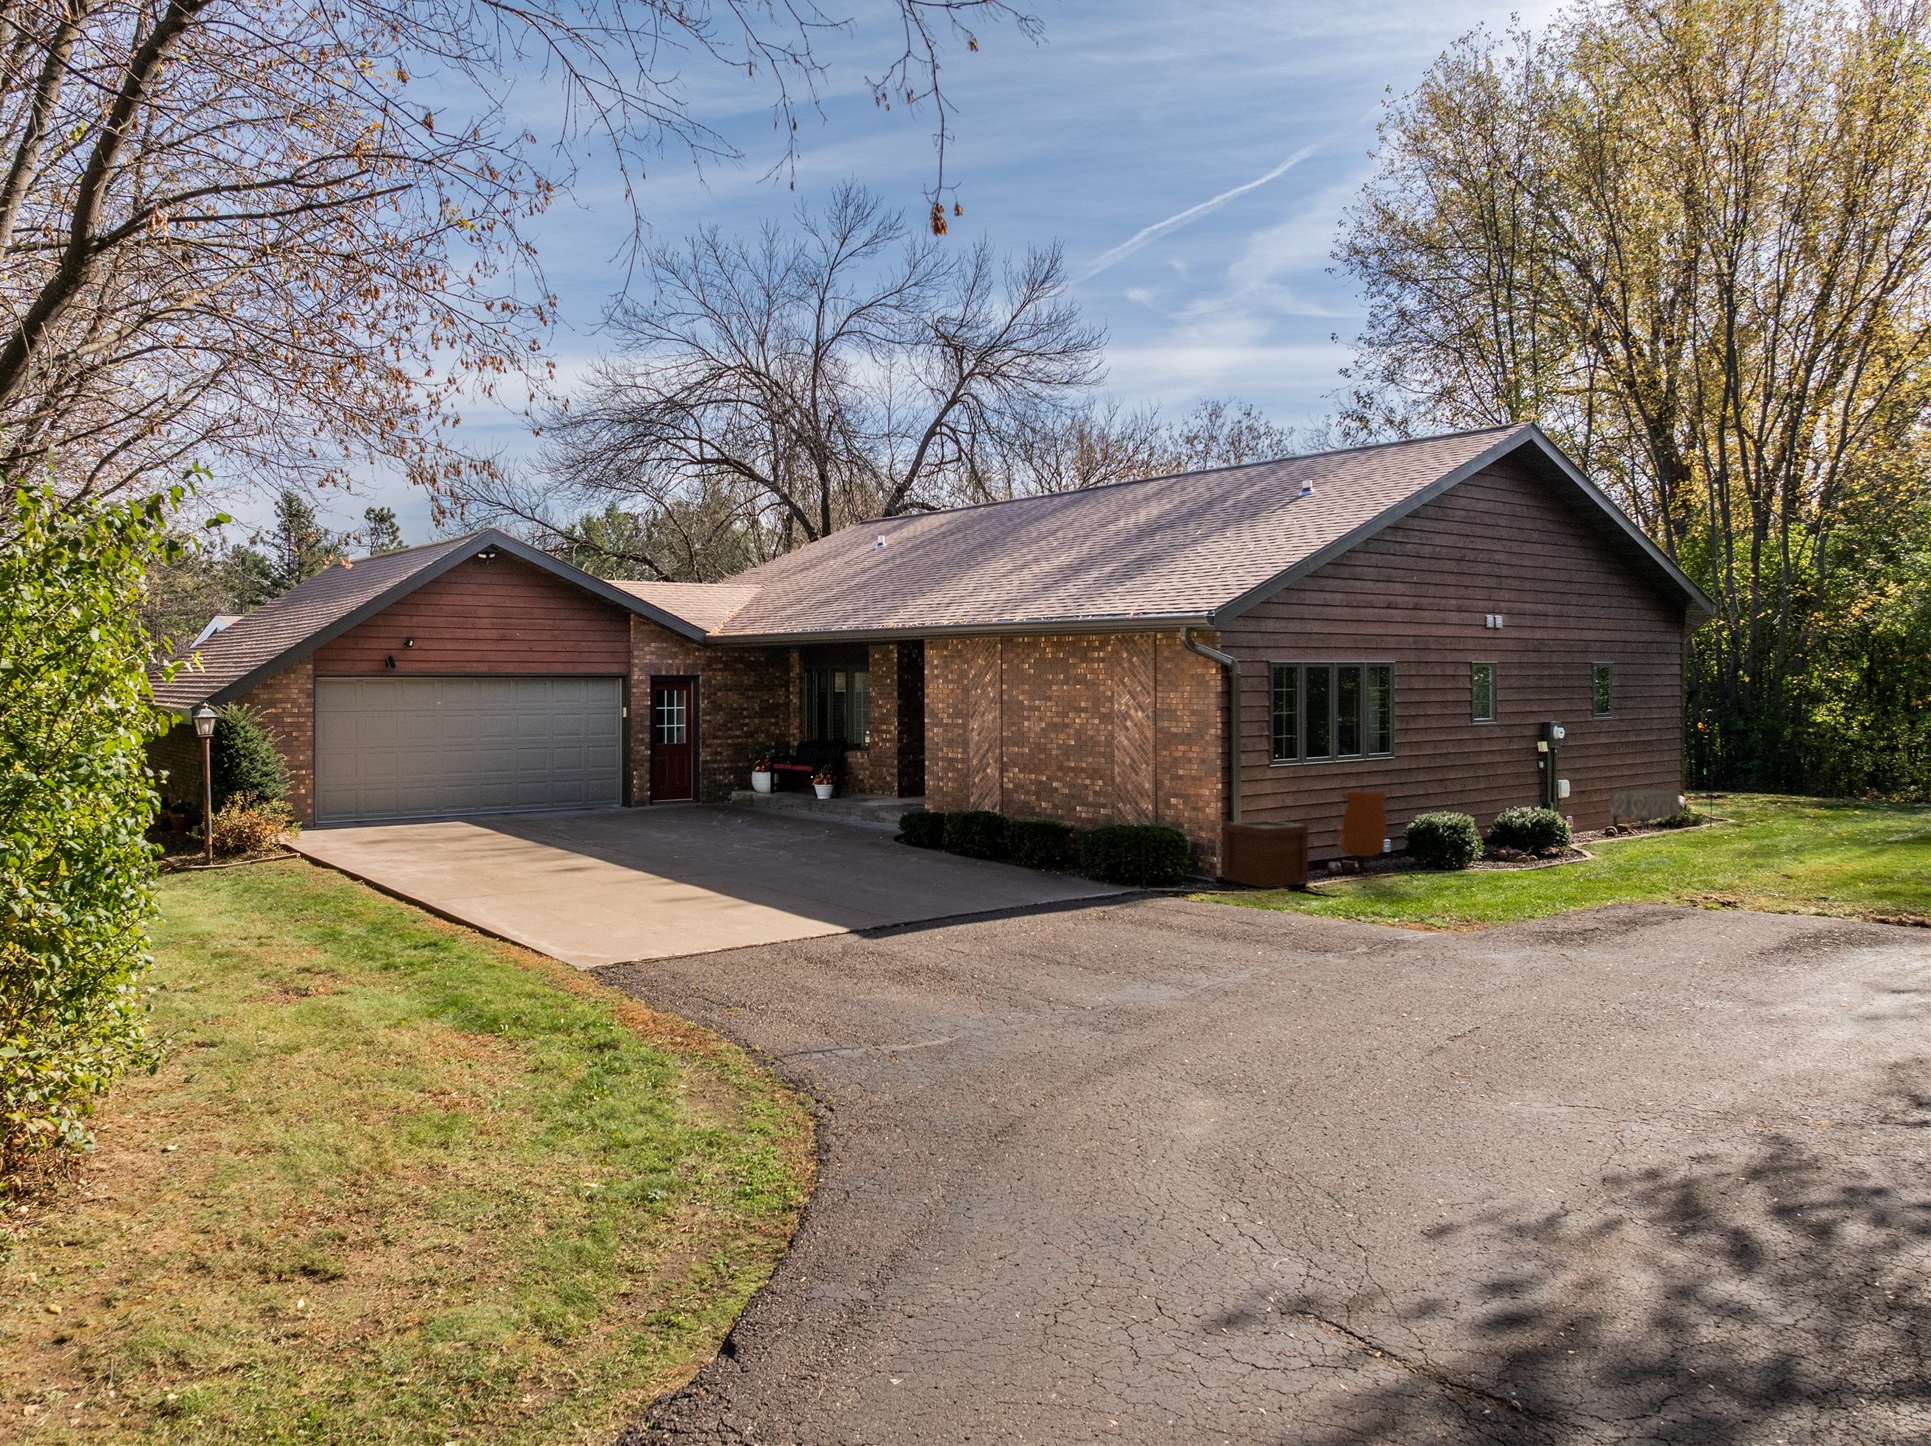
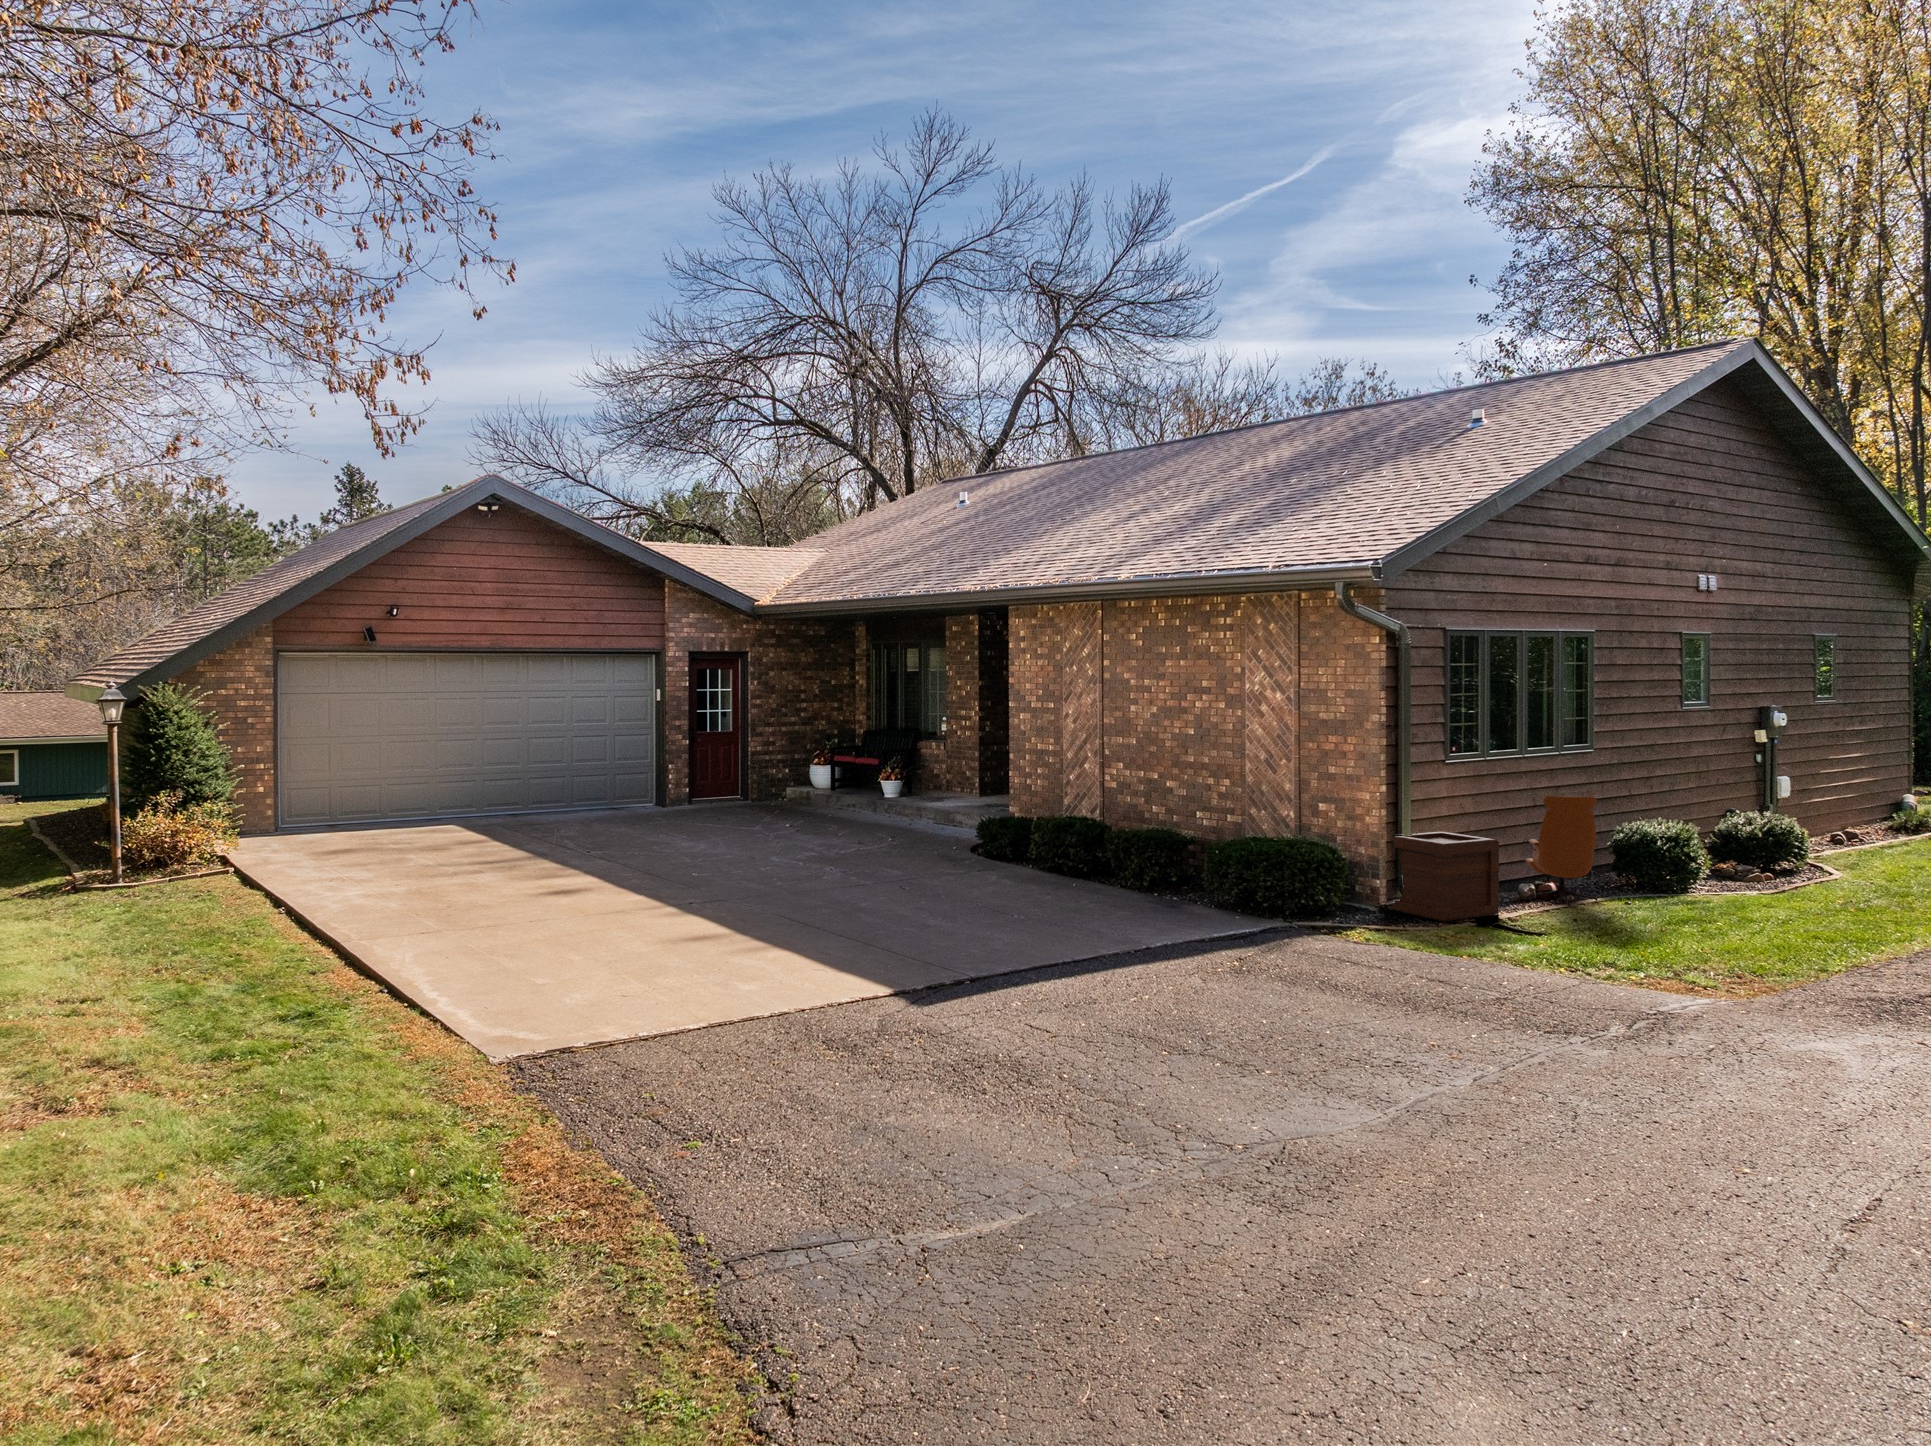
bench: present [1610,790,1680,829] -> none [1836,788,1919,837]

